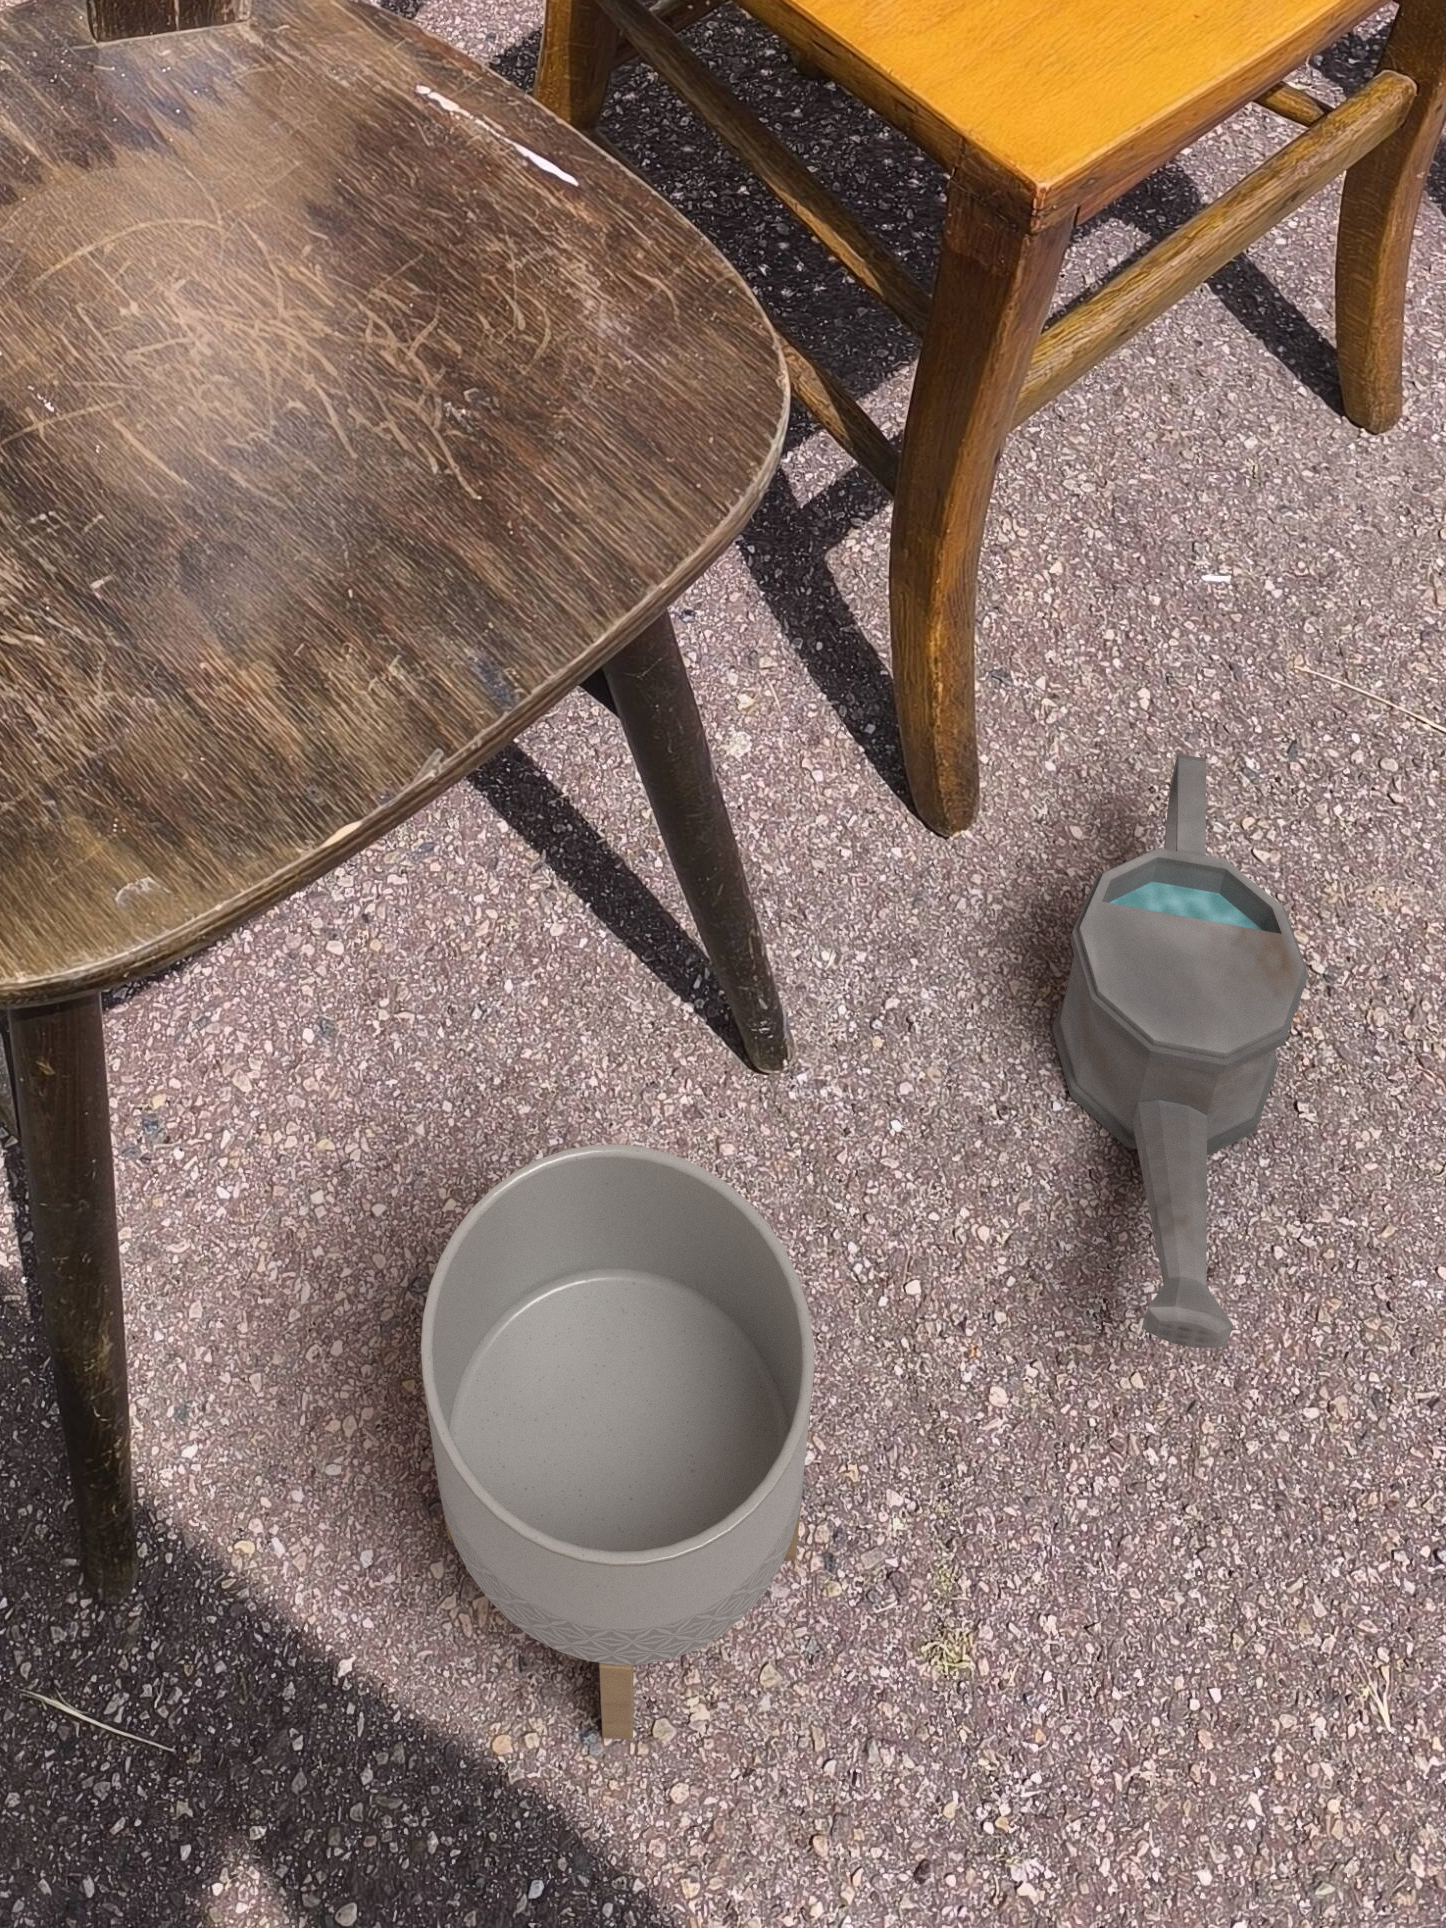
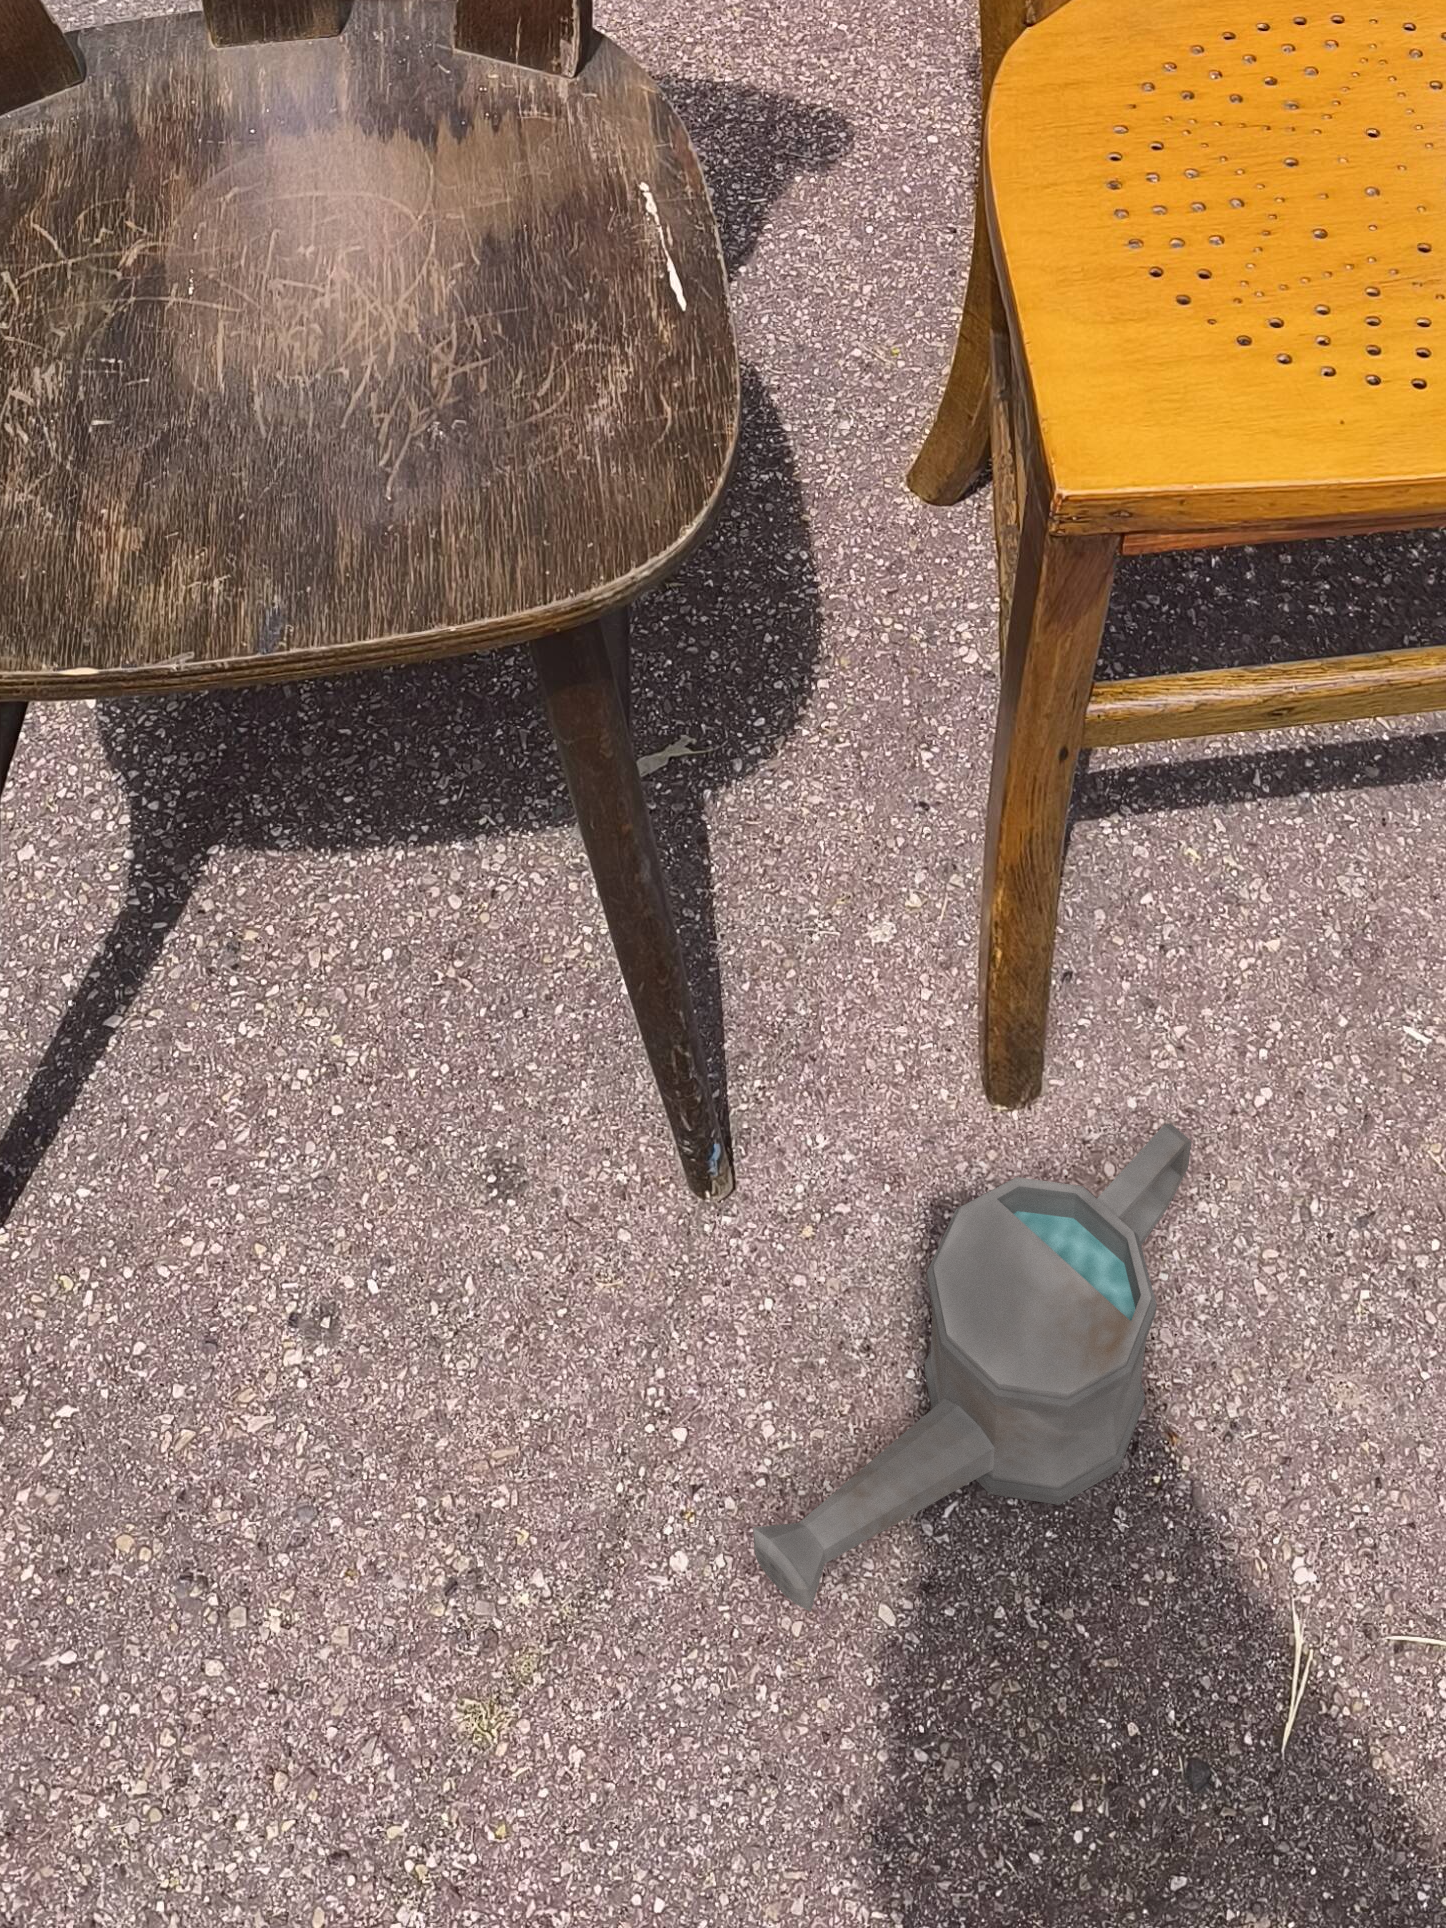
planter: present [421,1144,814,1740] -> none [82,1070,457,1607]

